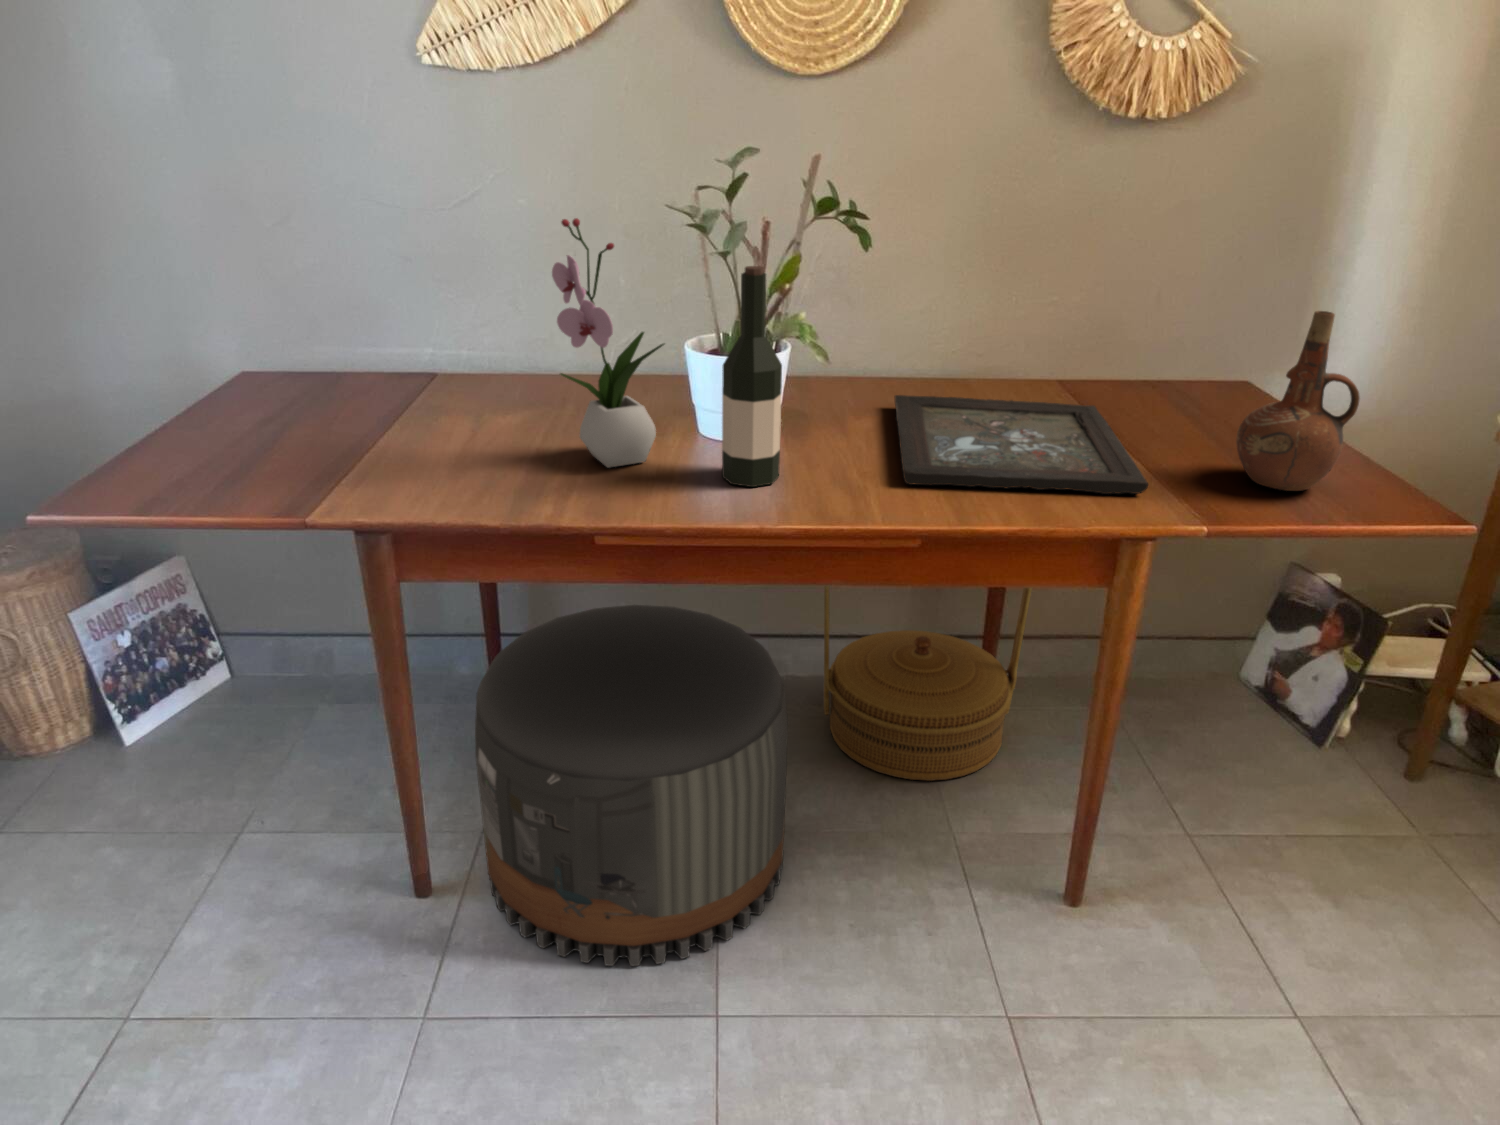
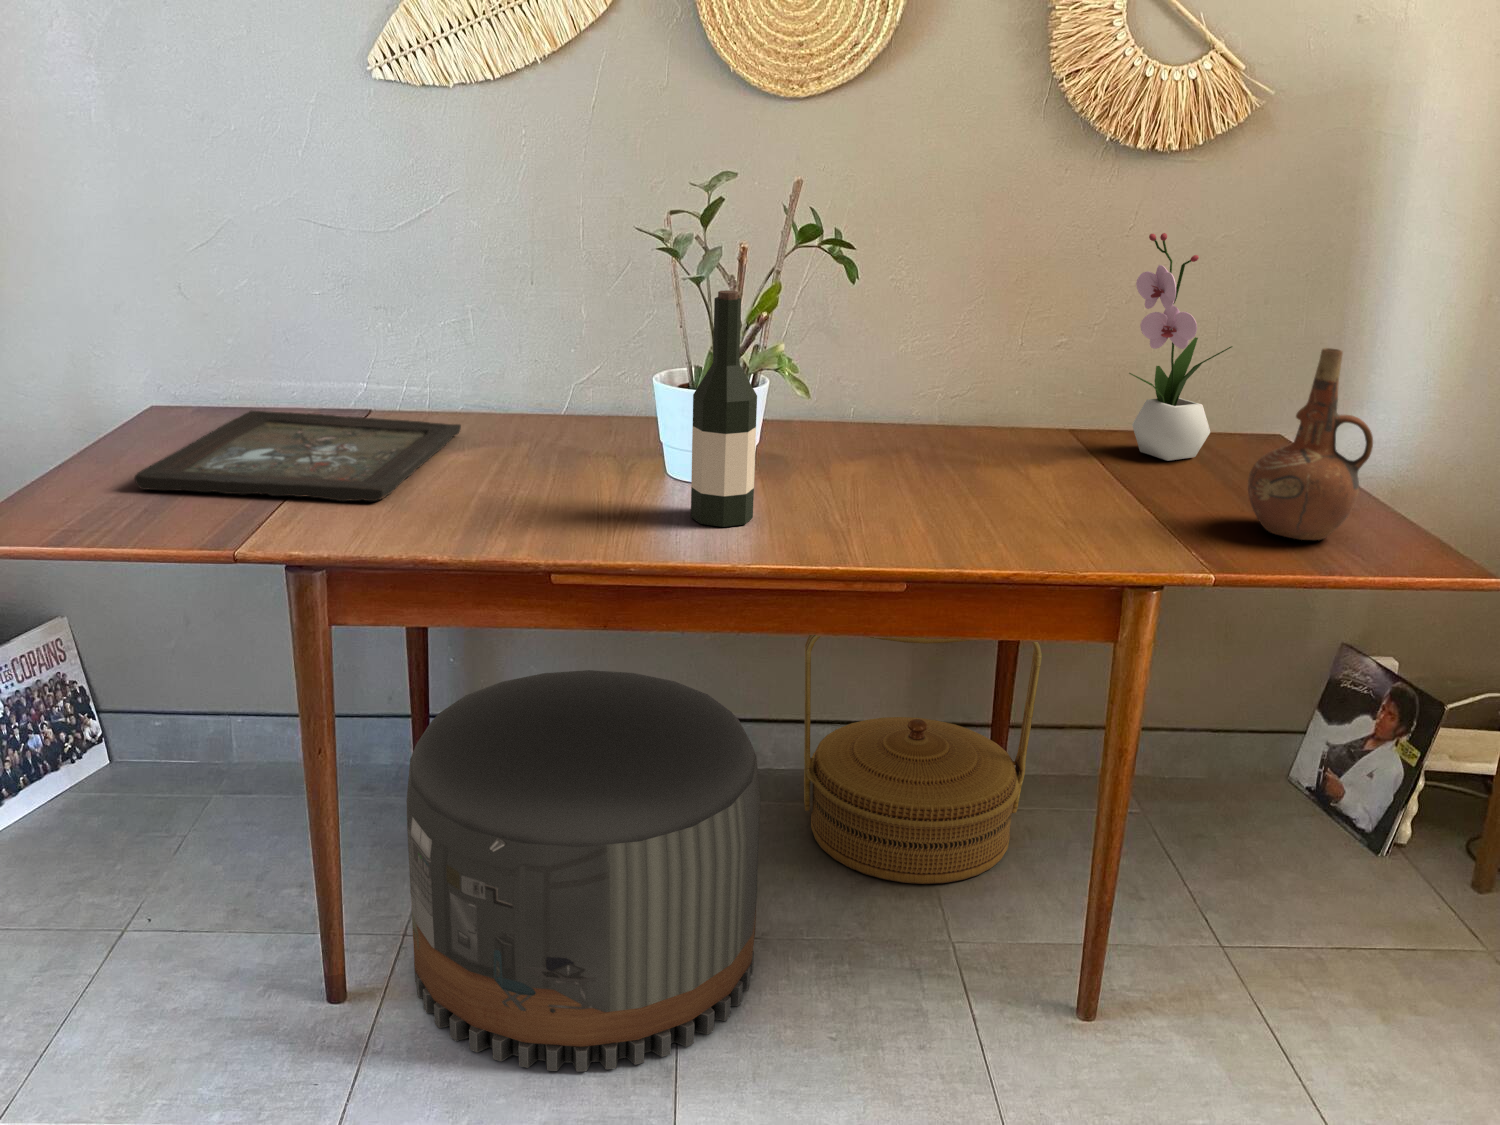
flower arrangement: present [552,218,664,468] -> present [1129,233,1233,461]
tray: present [894,395,1148,494] -> present [135,411,461,501]

